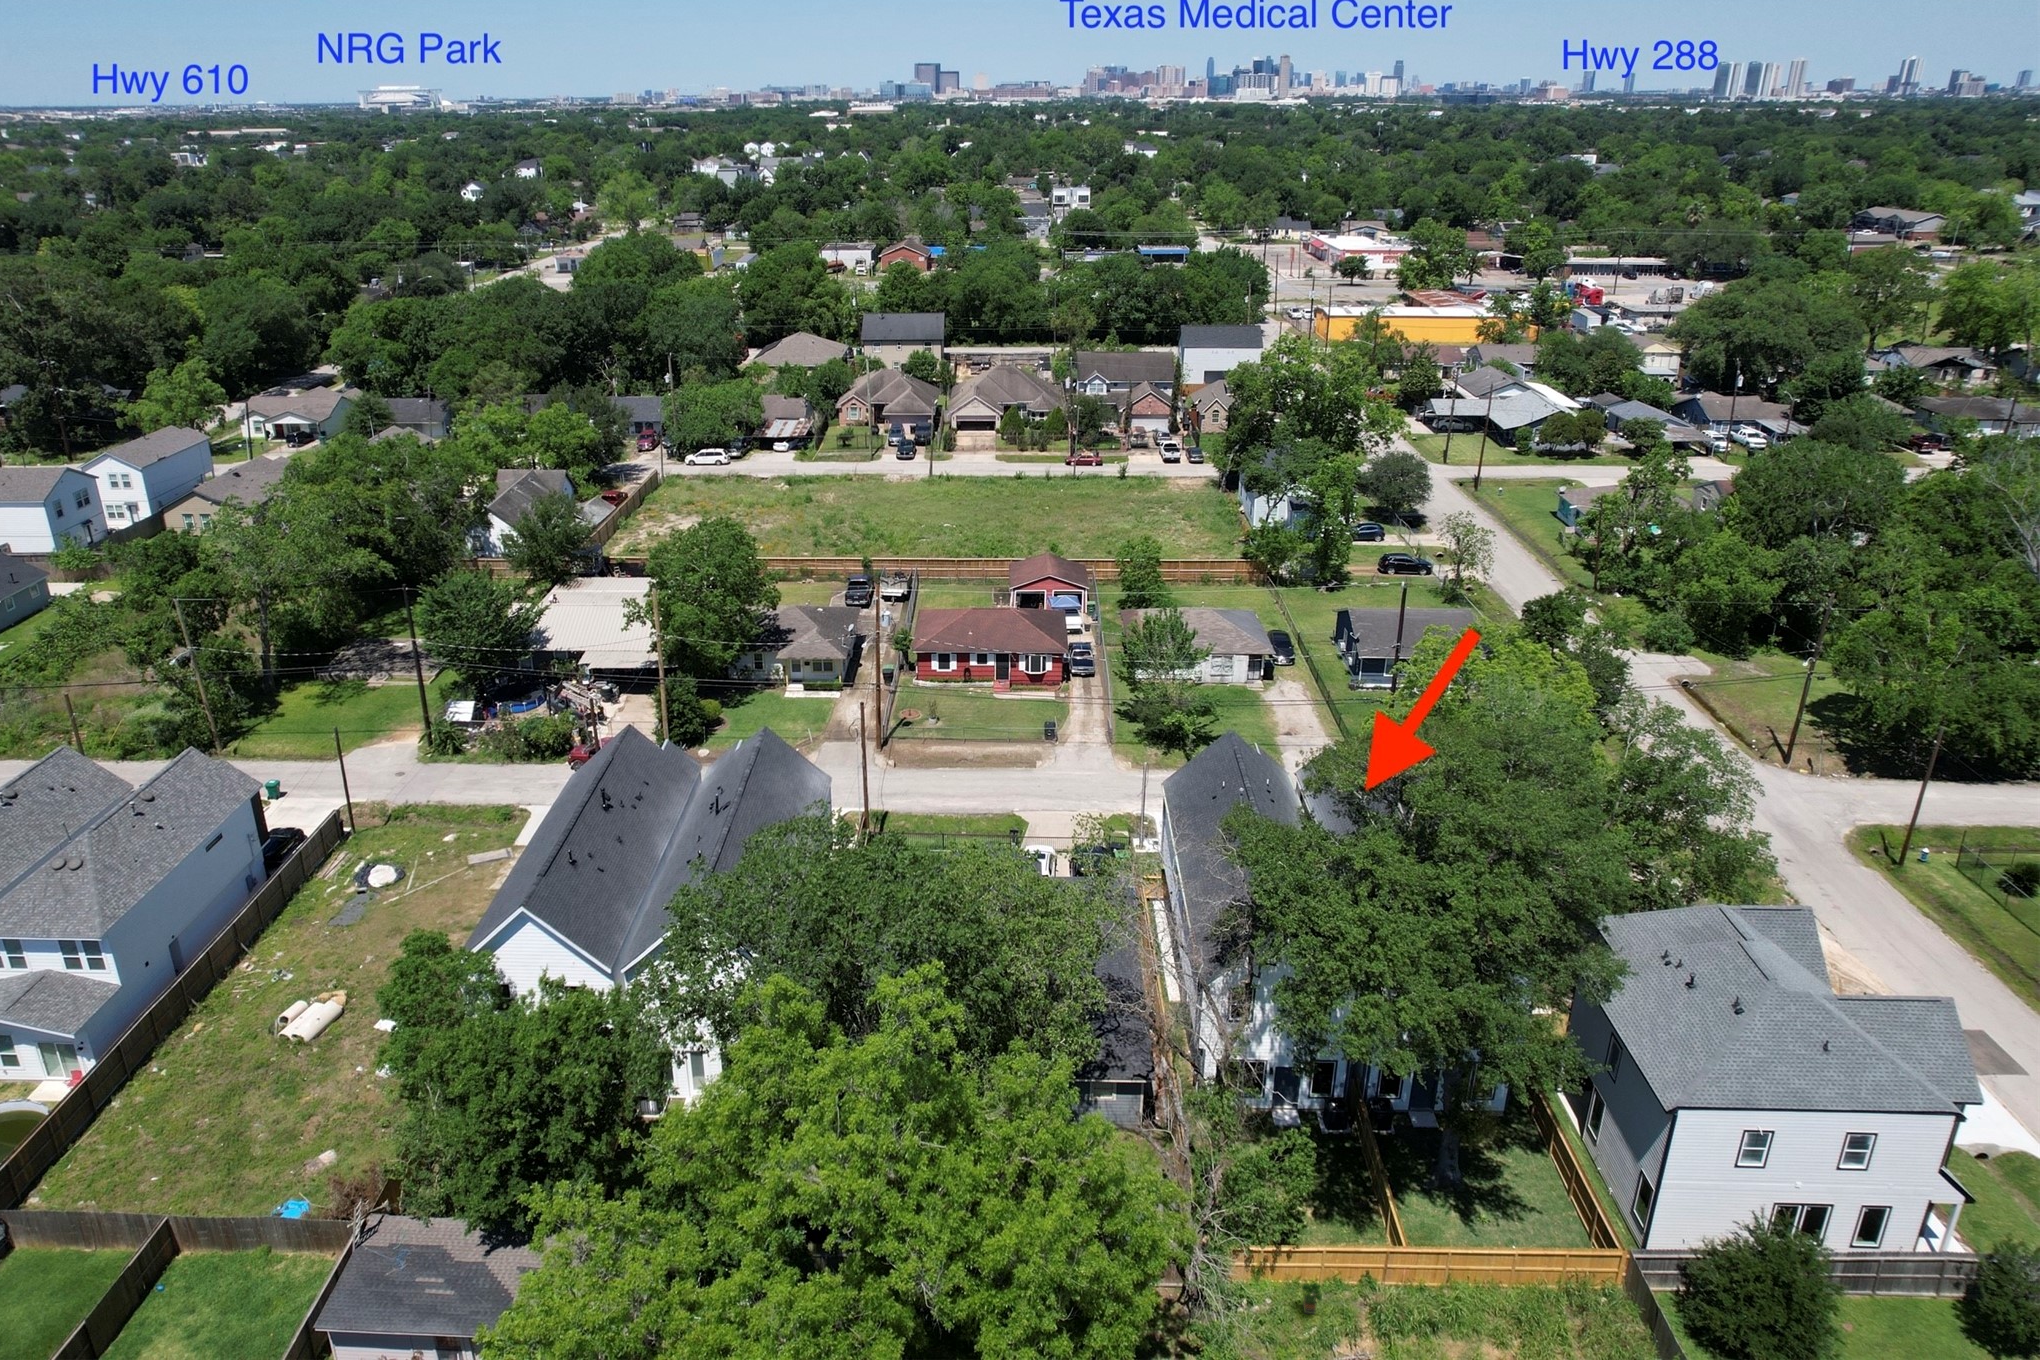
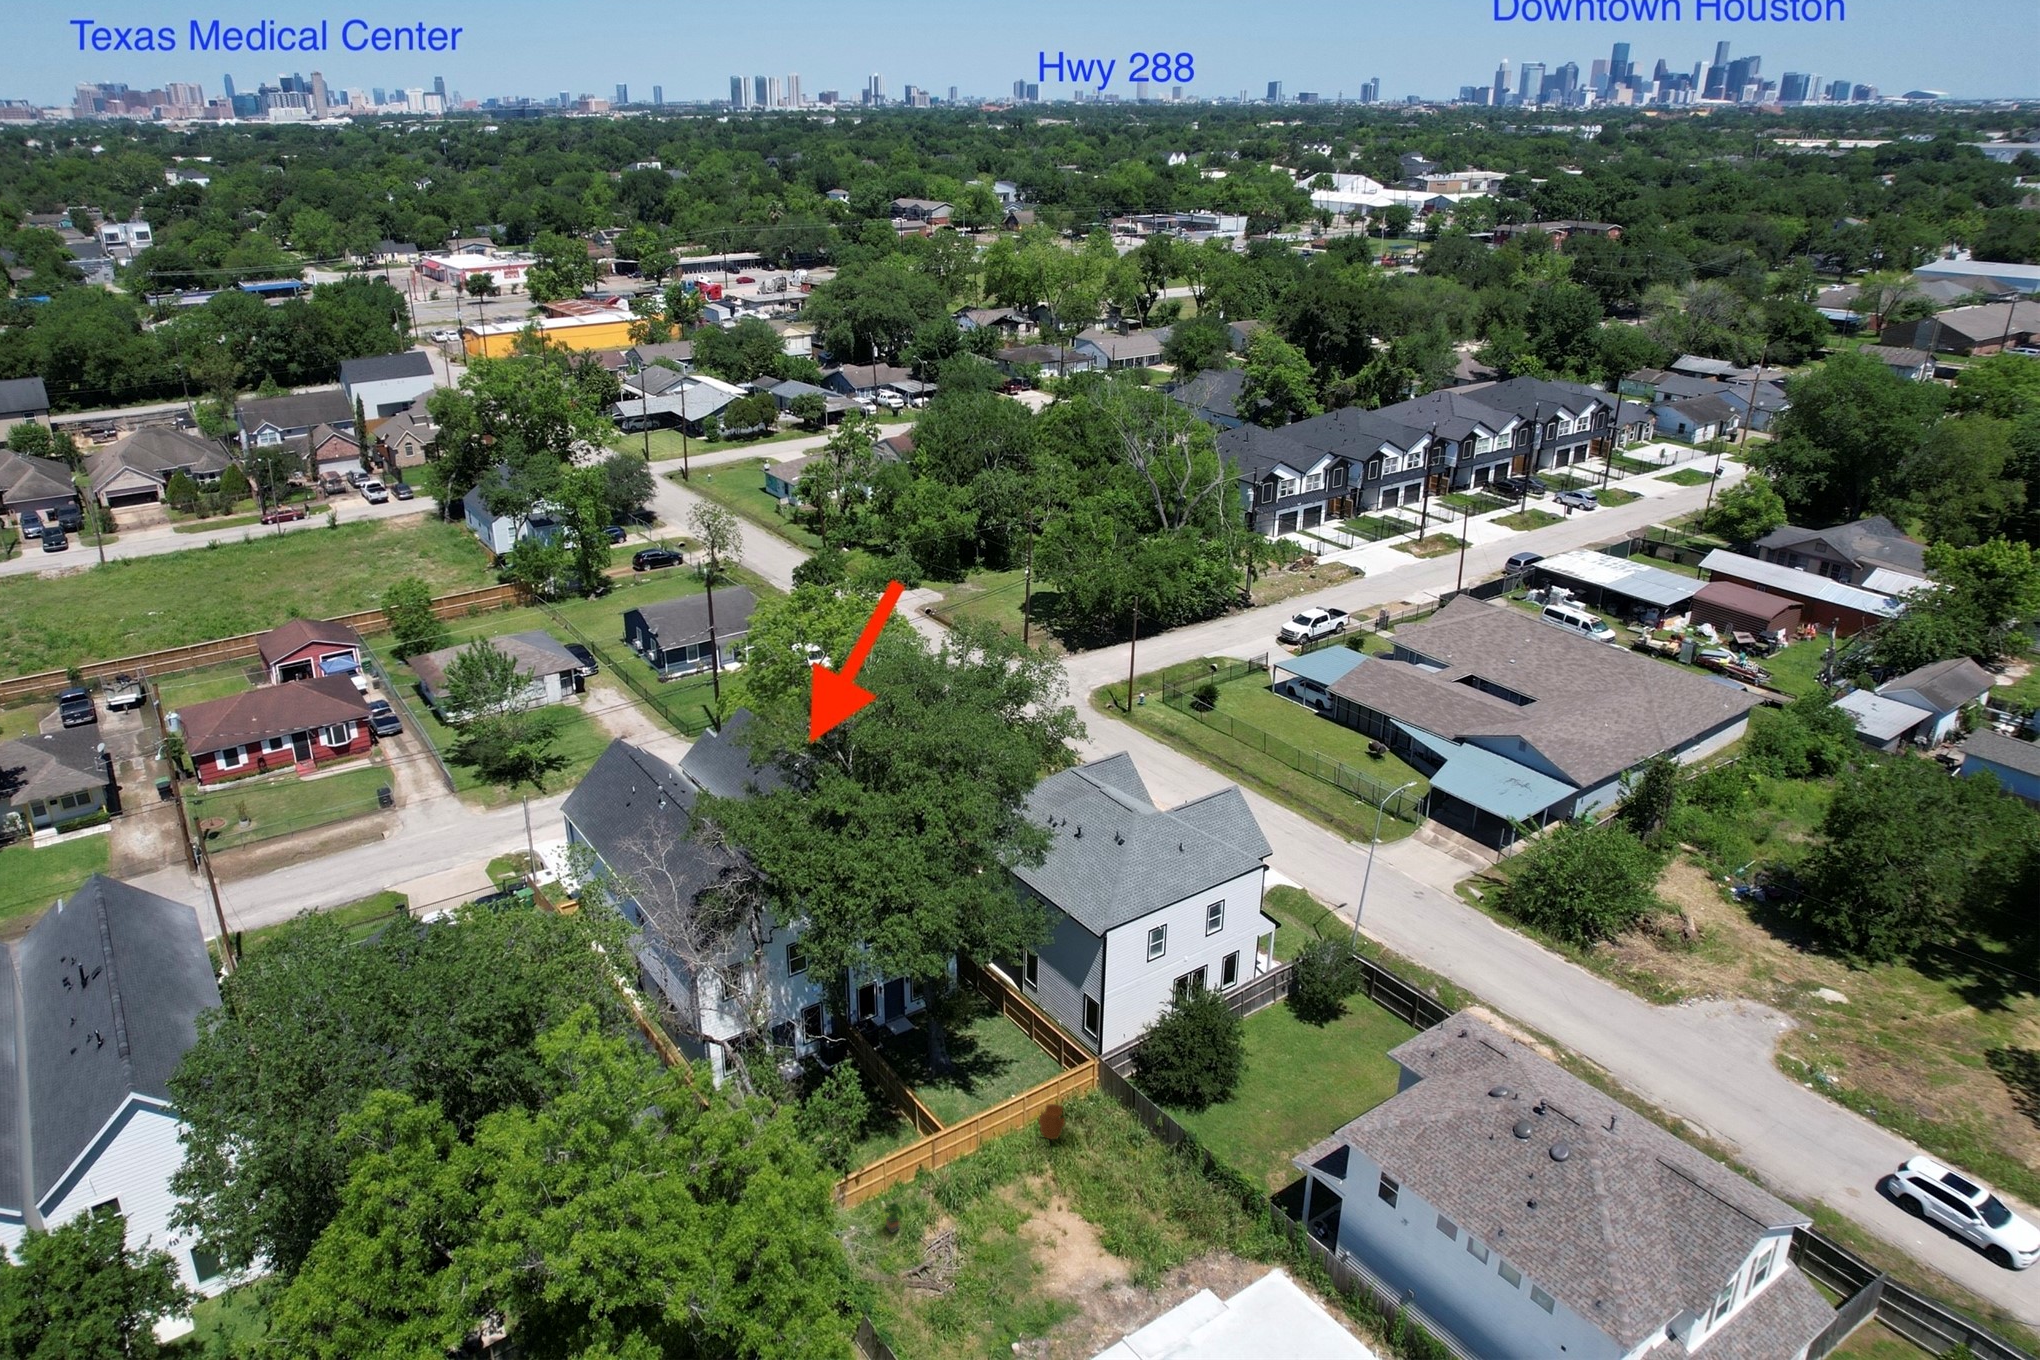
lounge chair: none [1514,1271,1559,1319] -> present [1038,1104,1065,1146]

